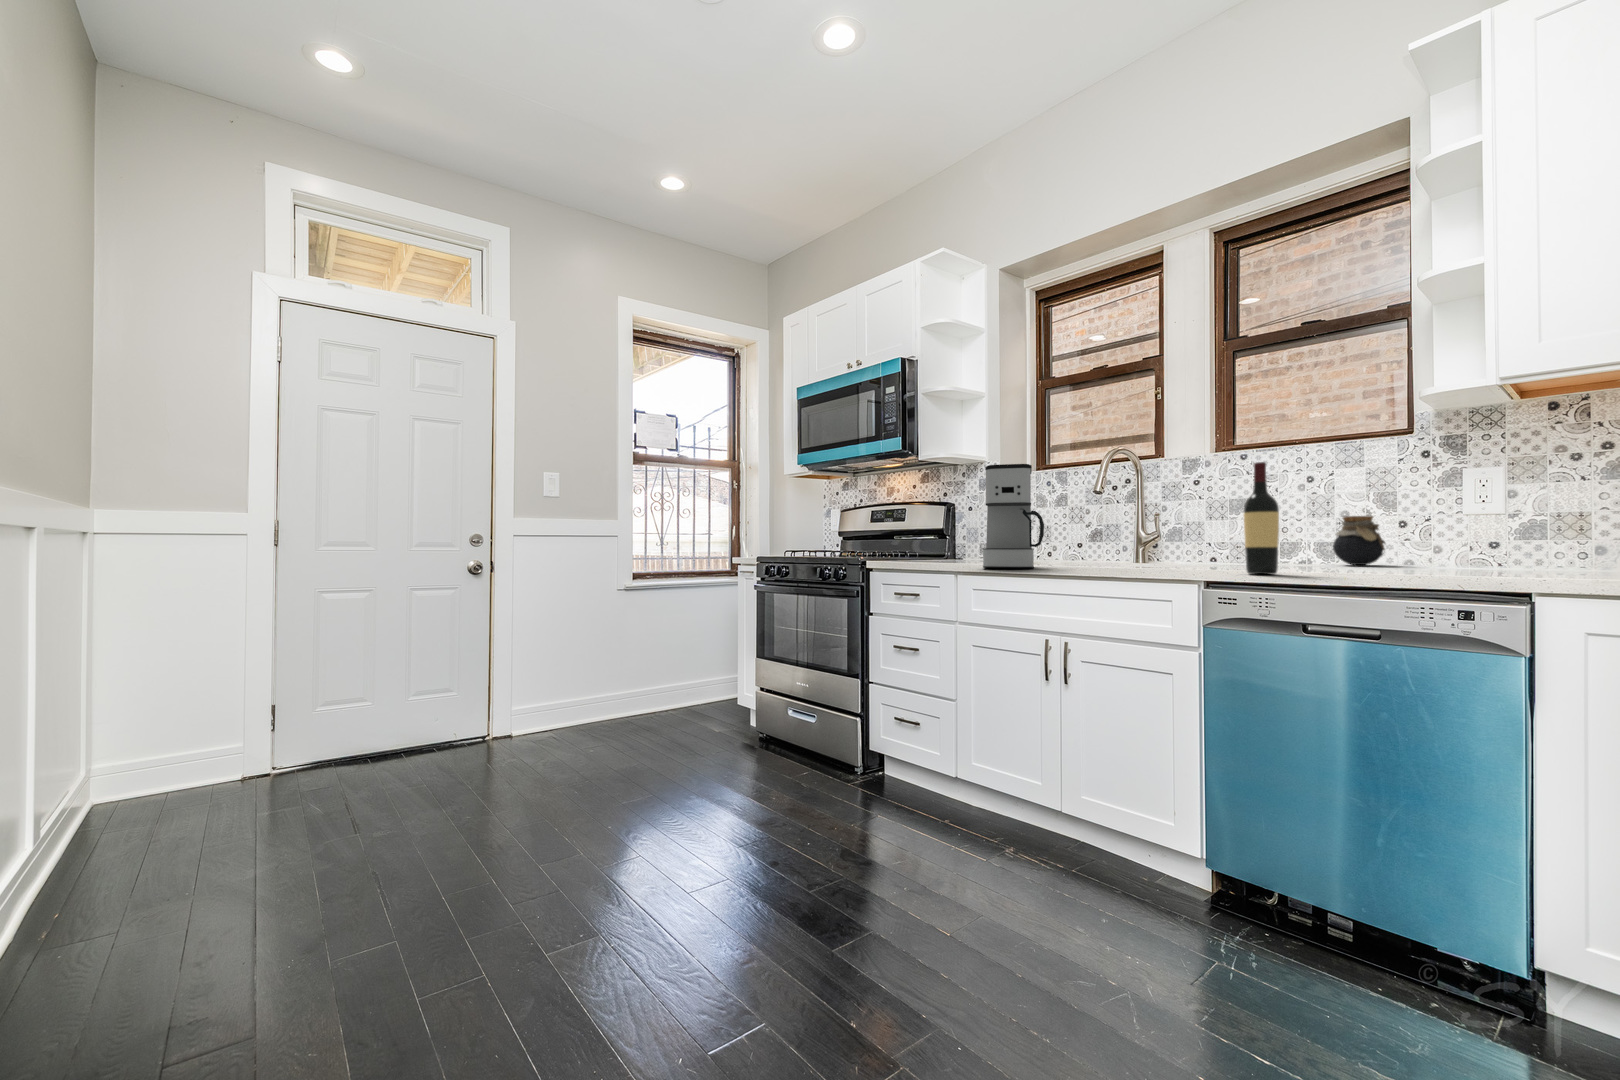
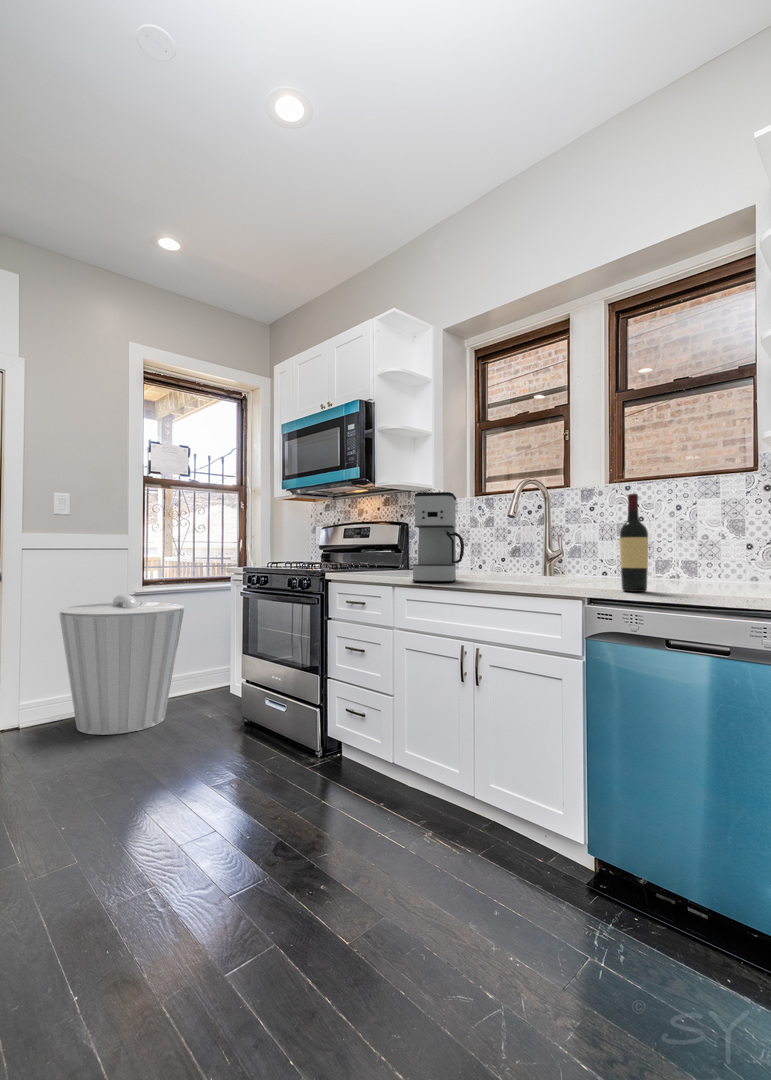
jar: present [1333,516,1385,565] -> none [697,540,738,581]
trash can: none [551,589,686,749] -> present [59,594,184,735]

